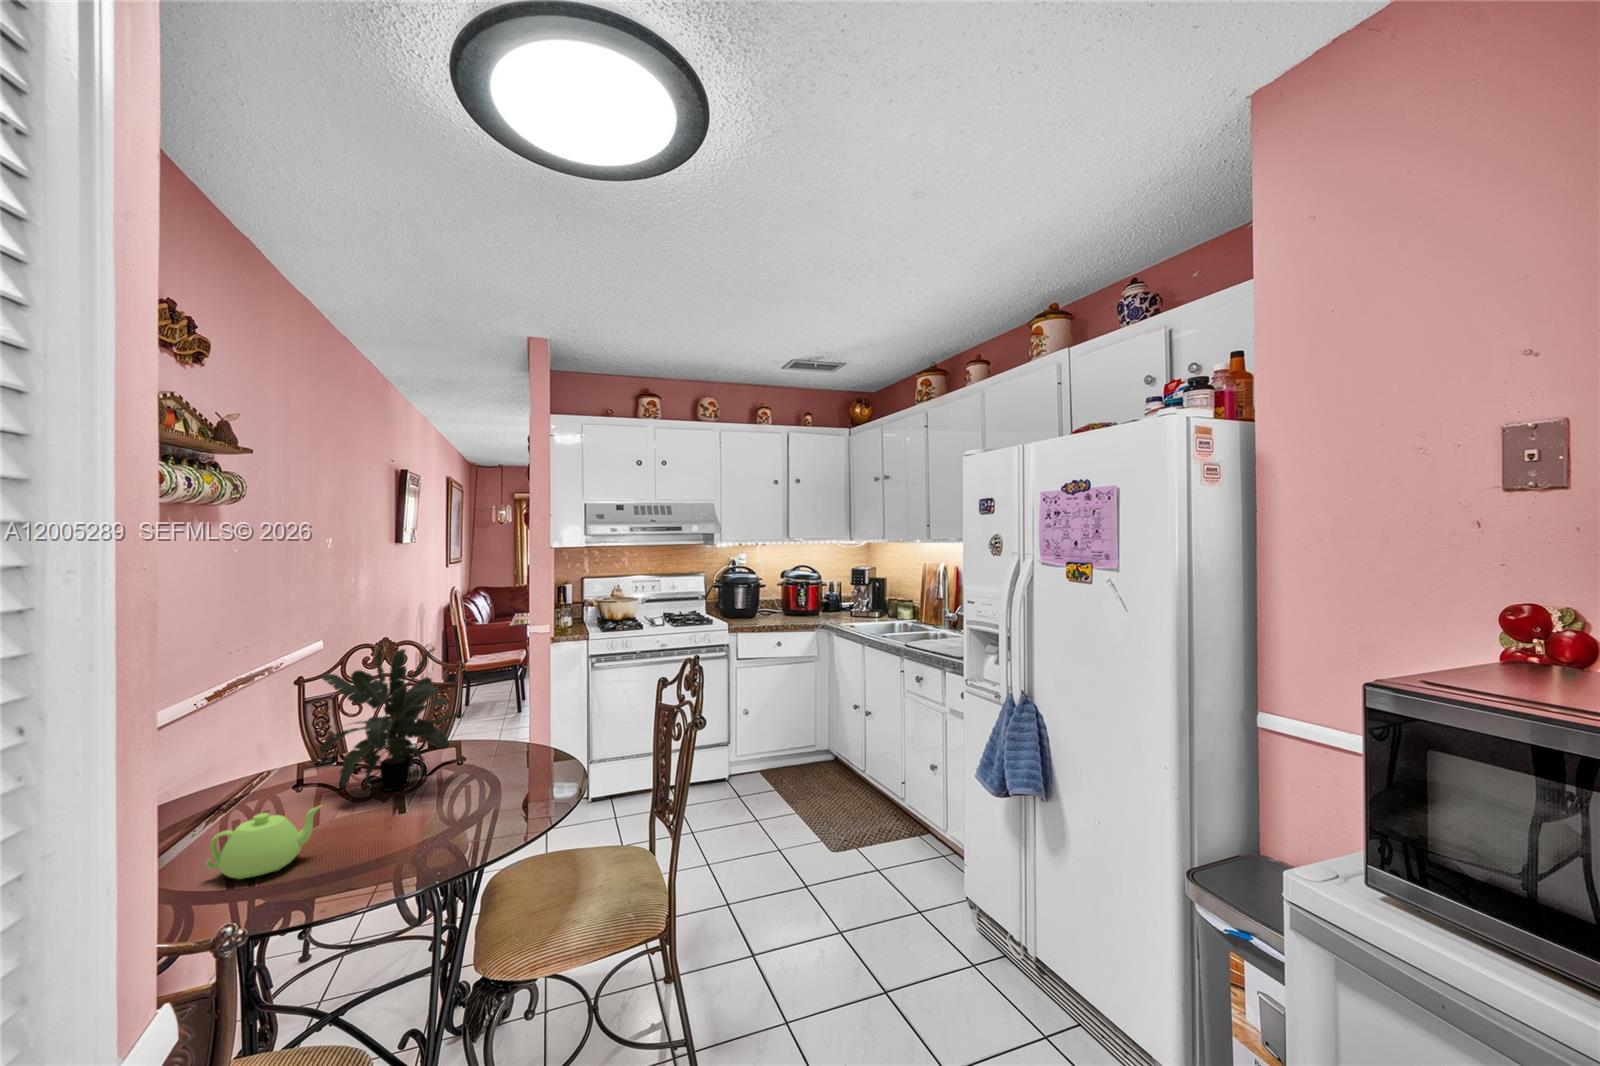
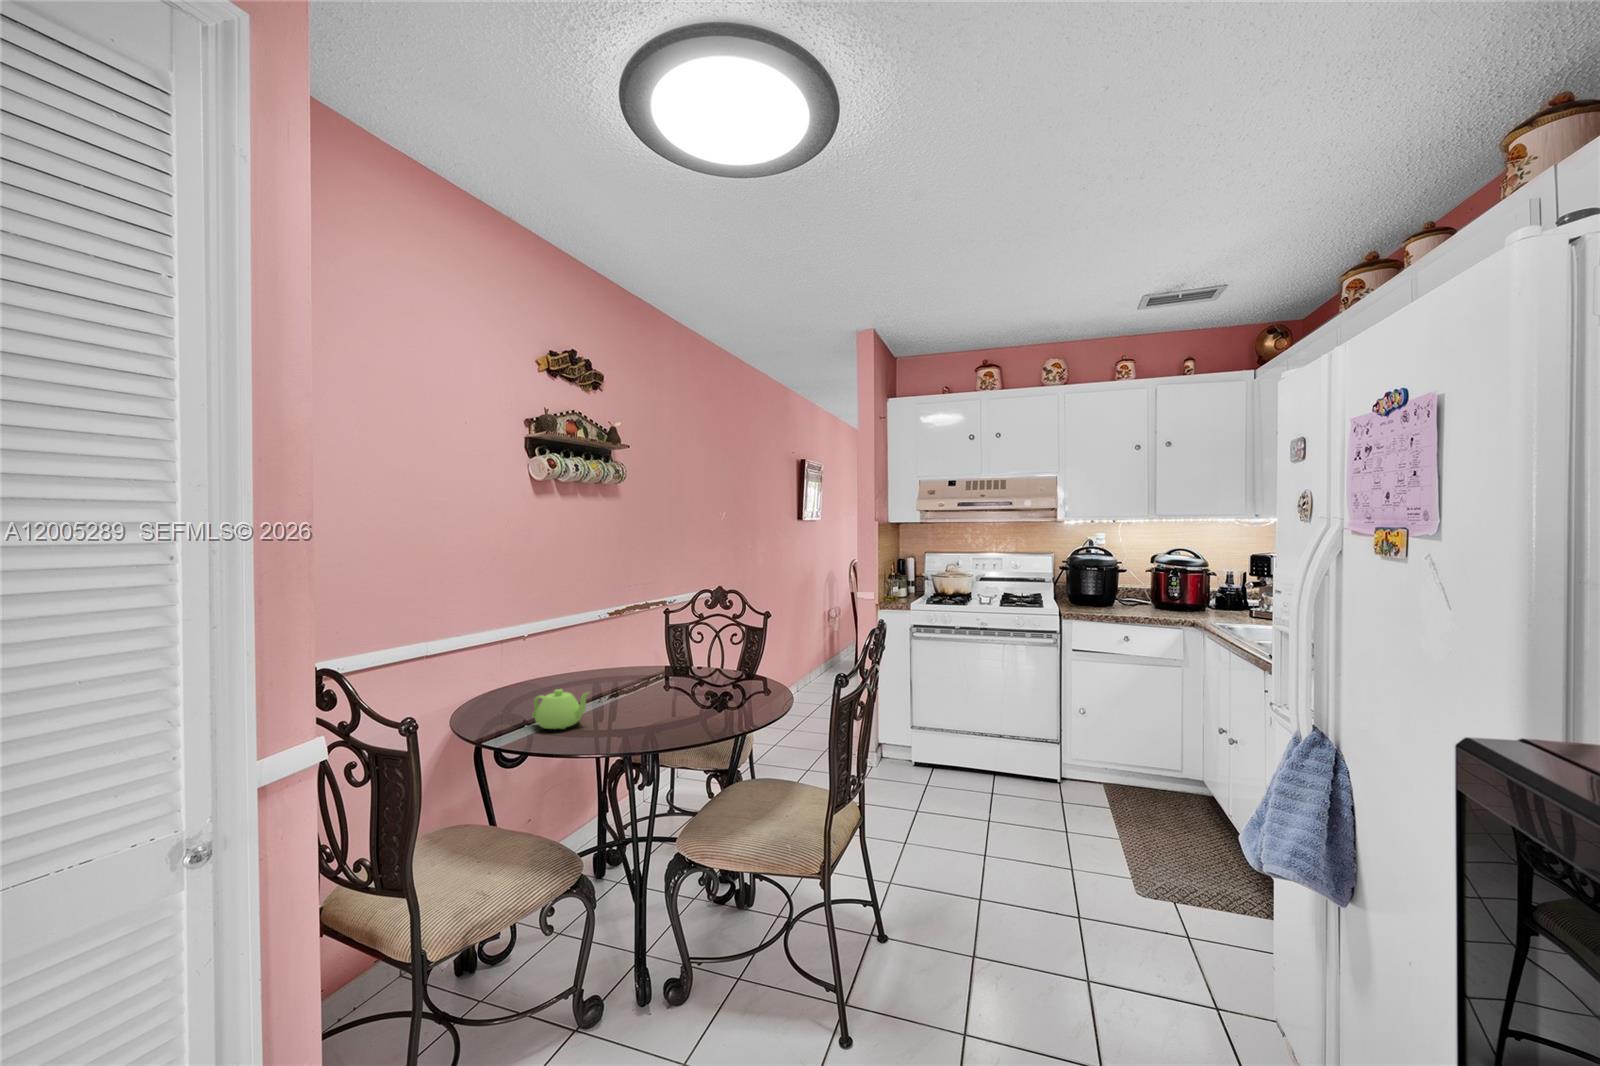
potted plant: present [320,649,463,791] -> none [629,591,715,699]

